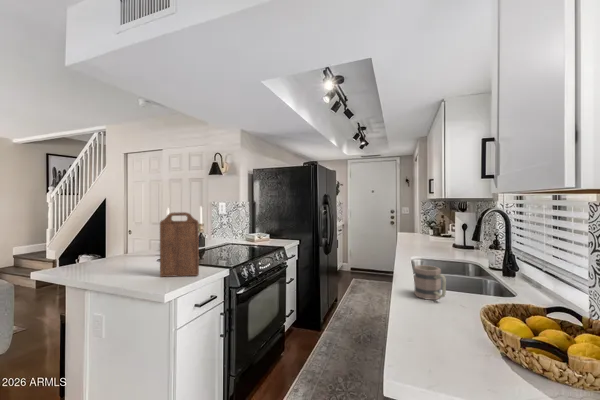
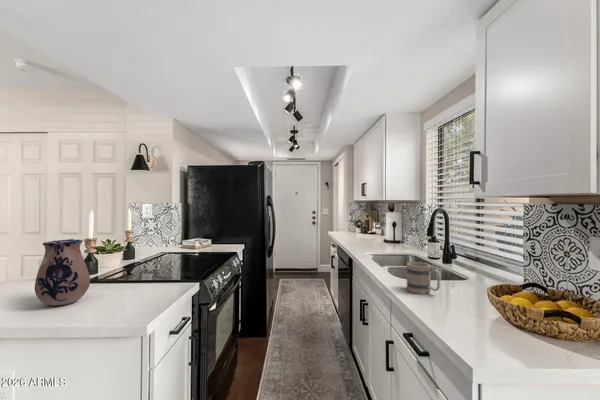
cutting board: present [160,212,199,277] -> none [108,216,163,301]
ceramic pitcher: none [115,229,151,276] -> present [35,239,90,306]

